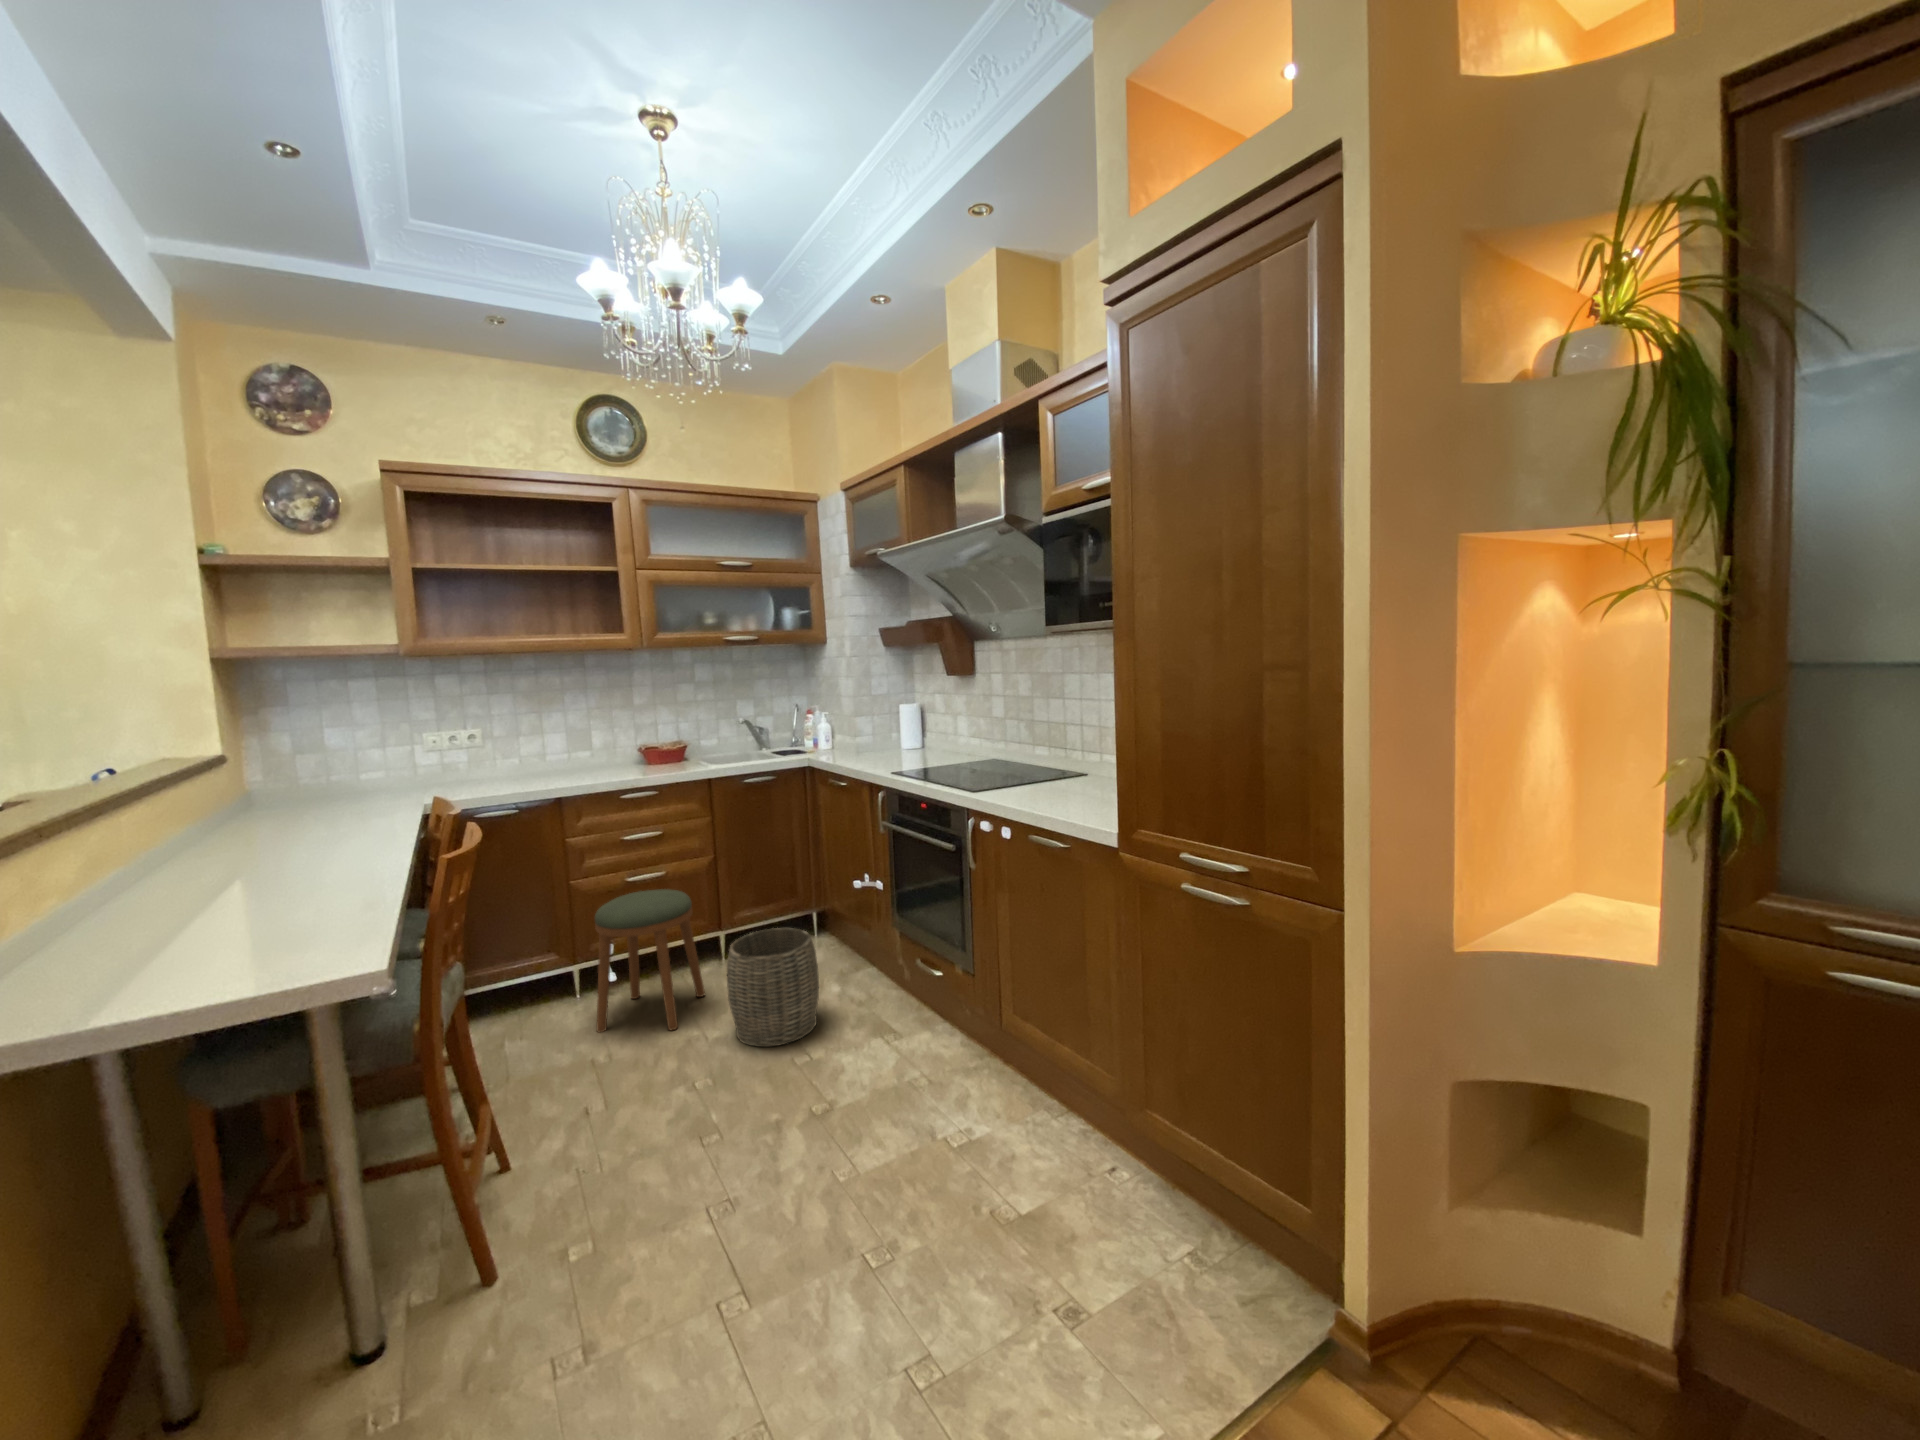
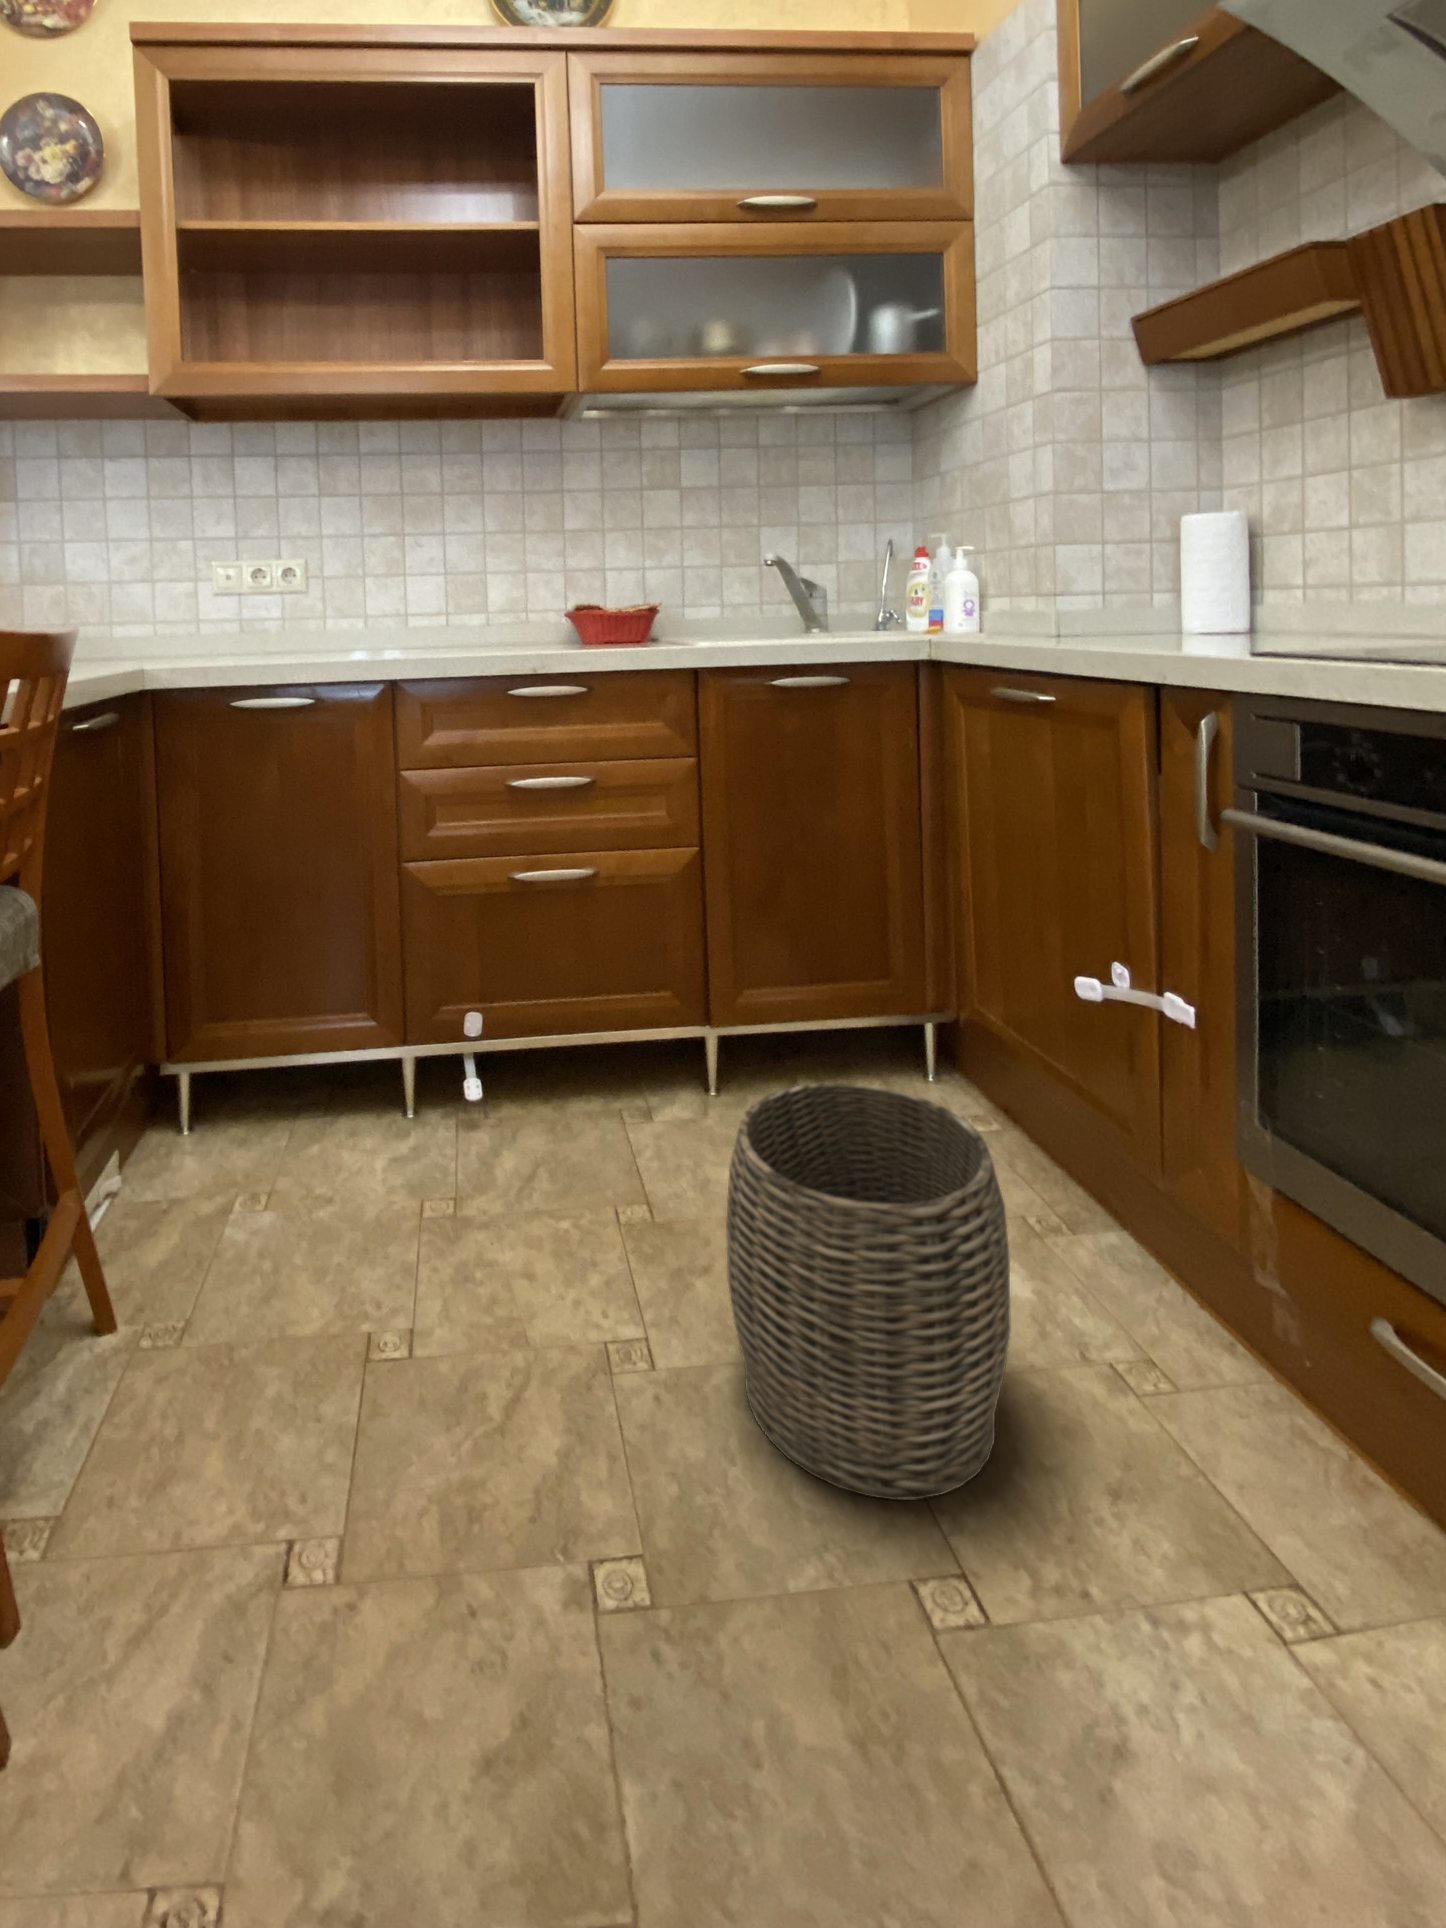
stool: present [595,889,705,1032] -> none [411,913,666,1303]

